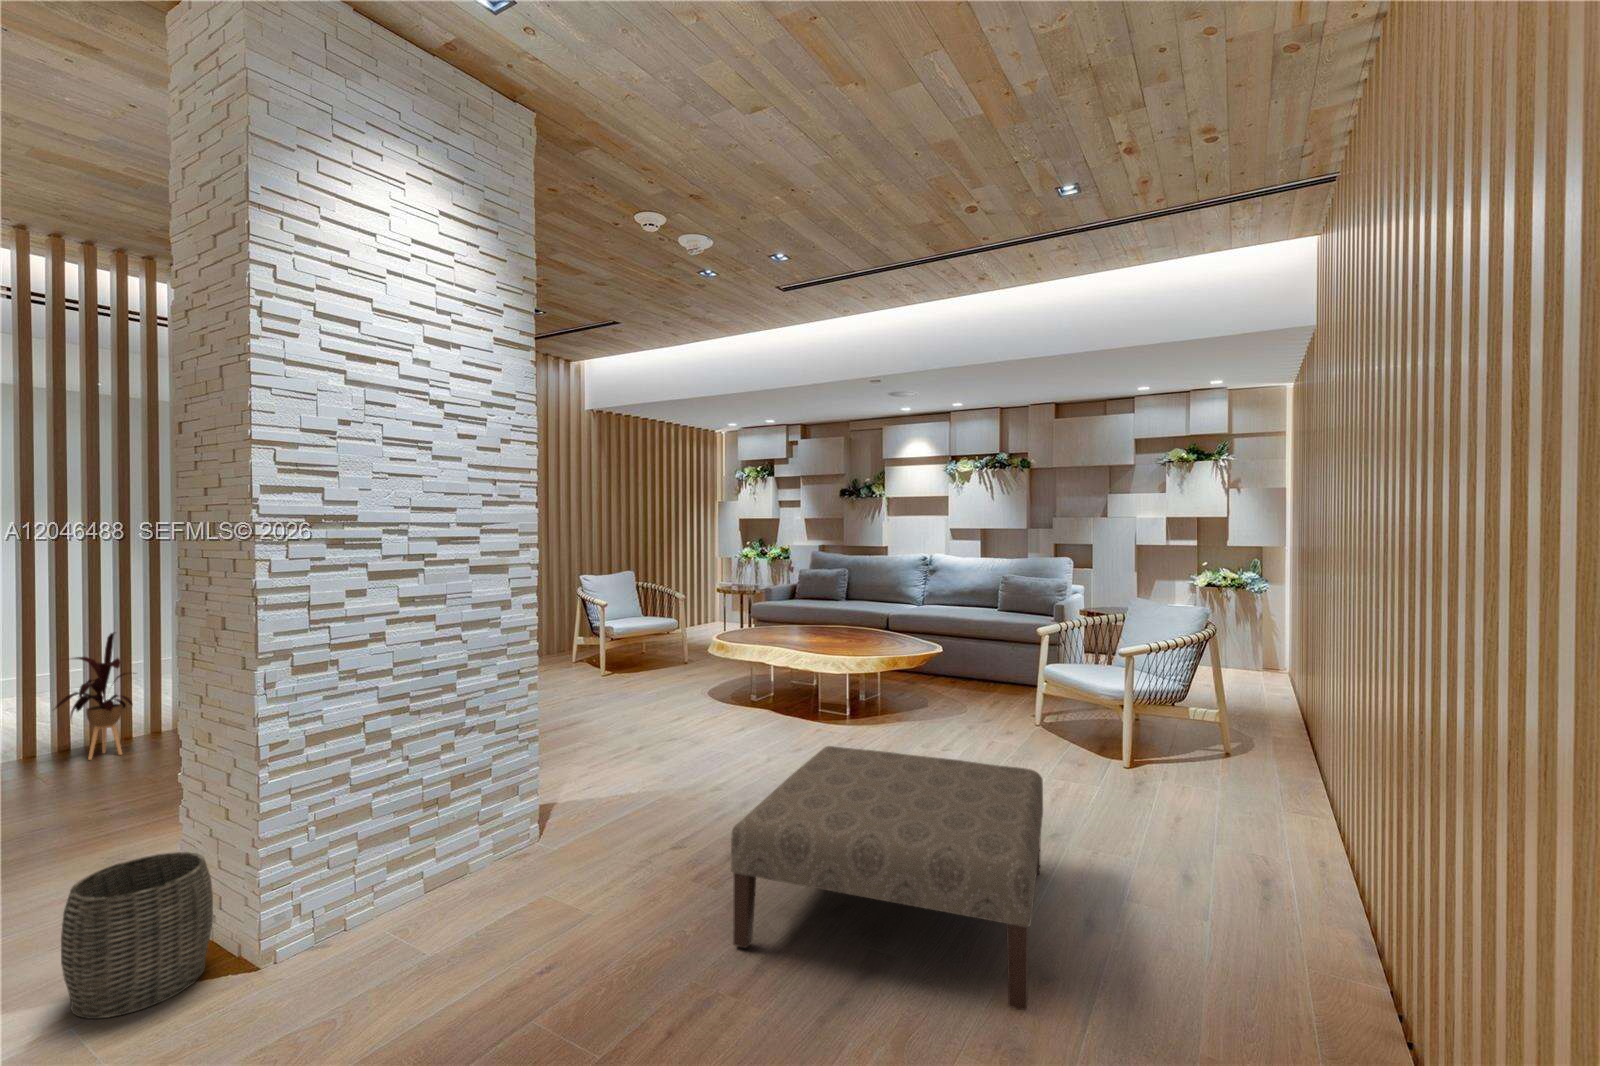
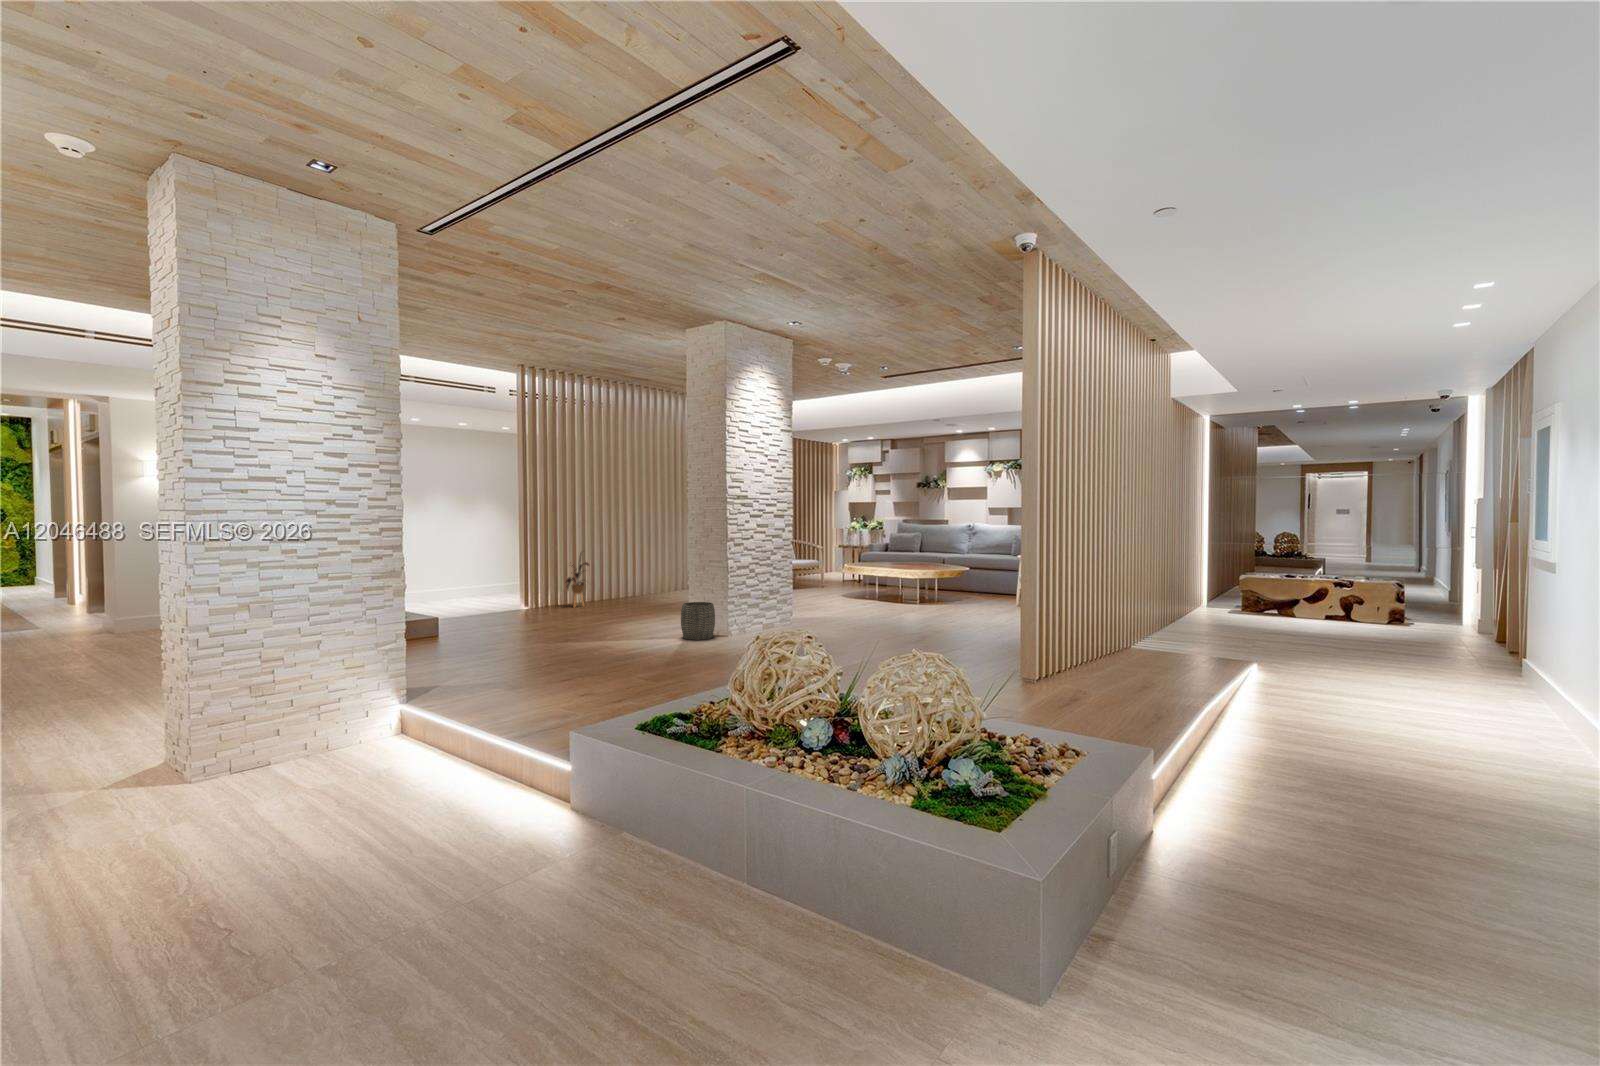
ottoman: present [731,746,1043,1010] -> none [875,588,990,644]

